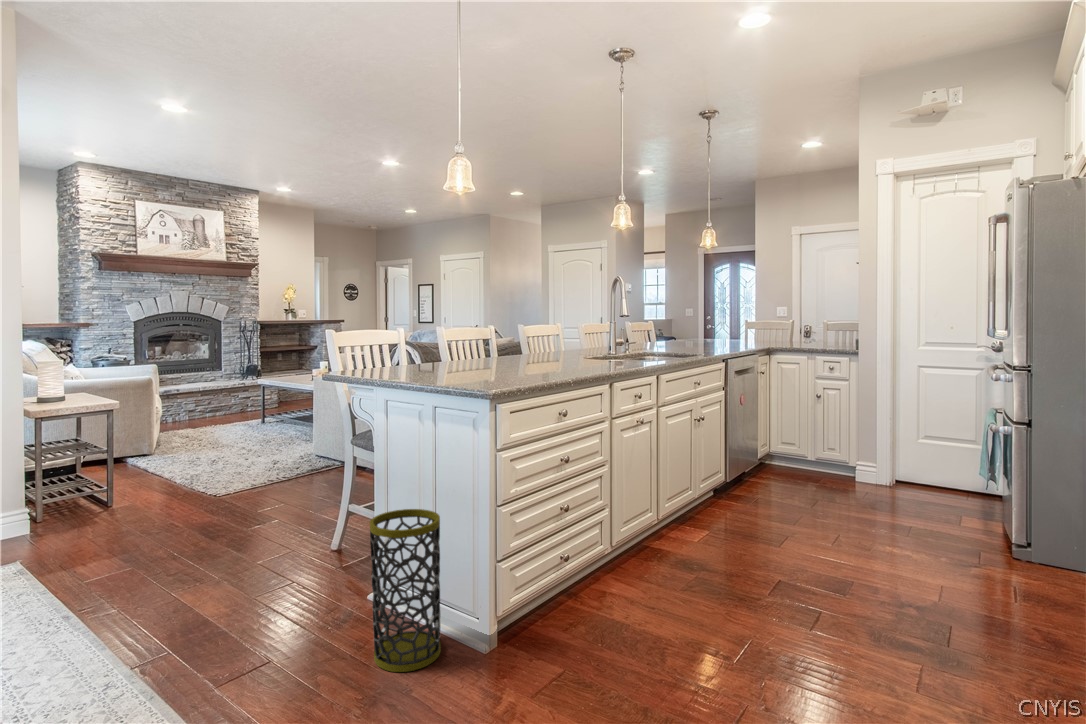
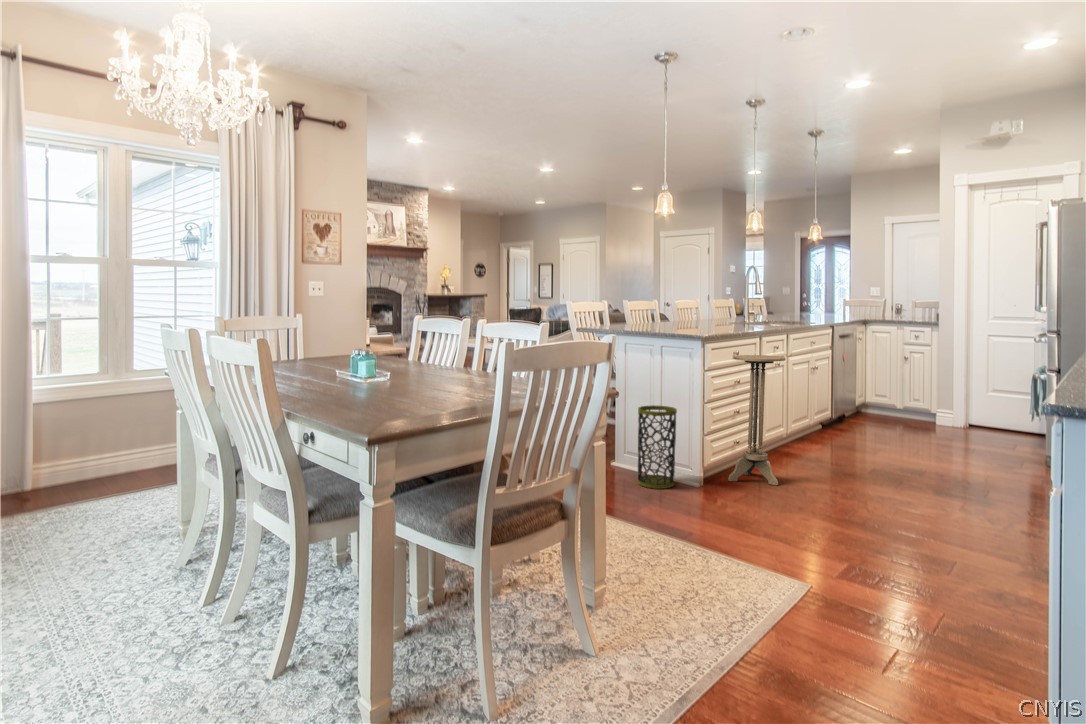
side table: none [542,415,629,646] -> present [728,355,786,486]

